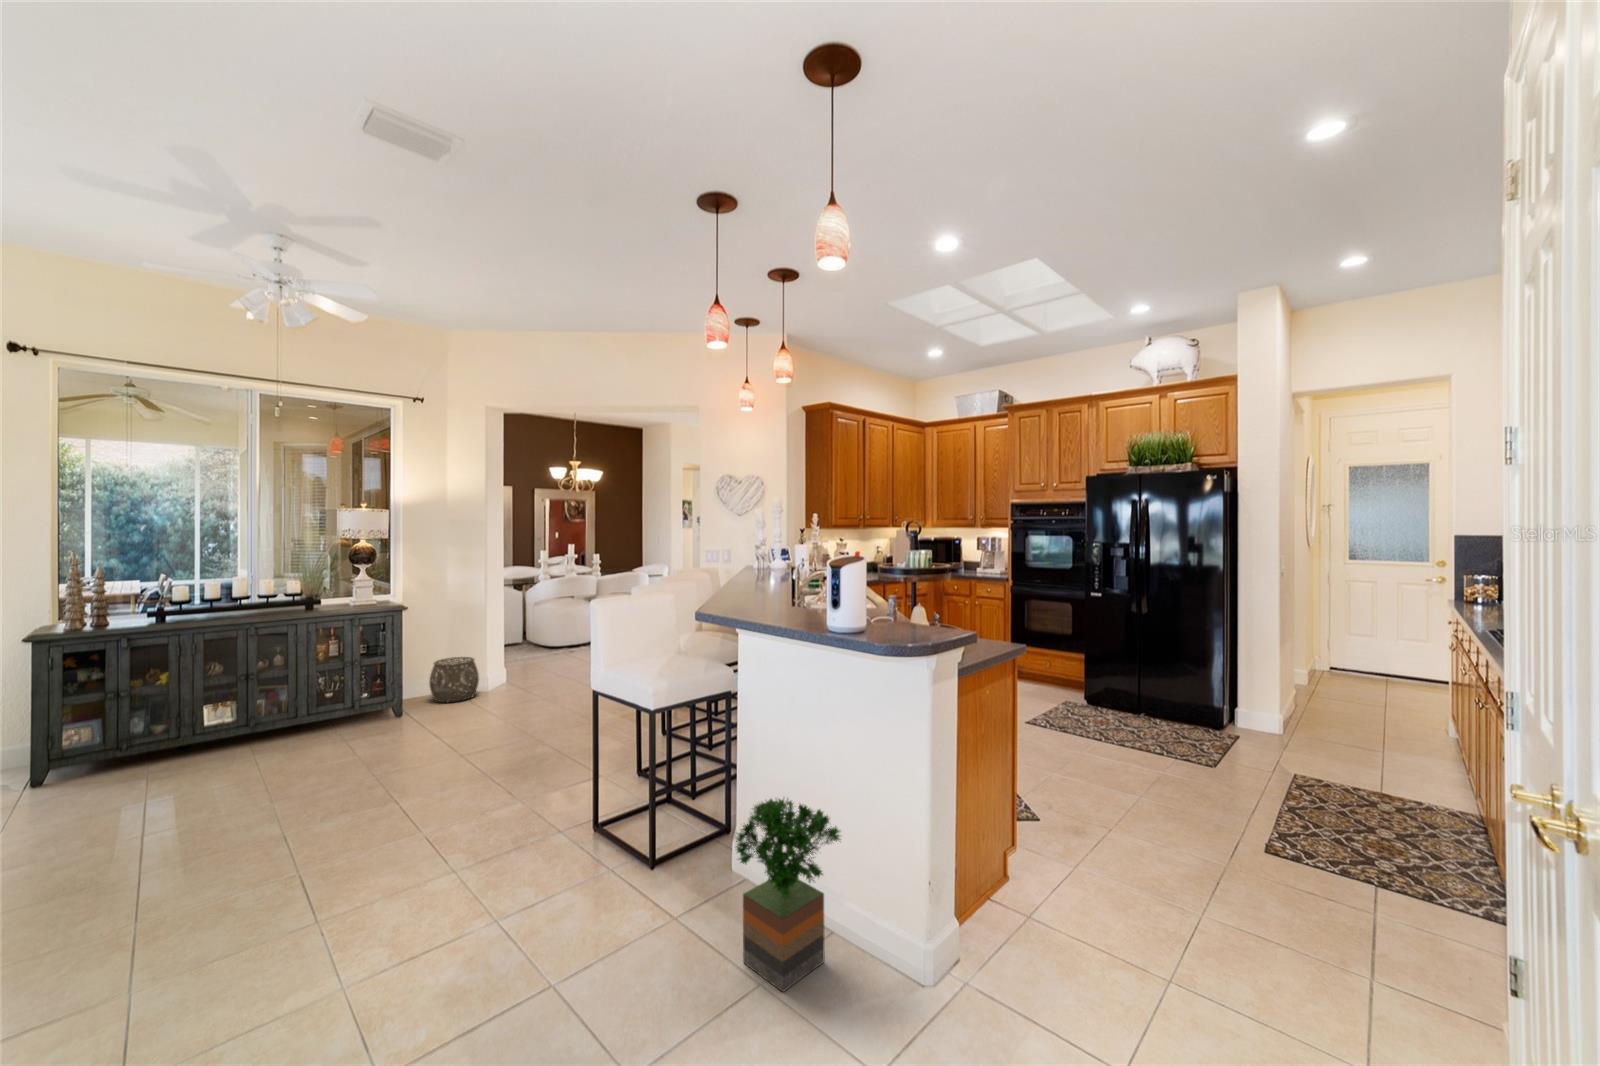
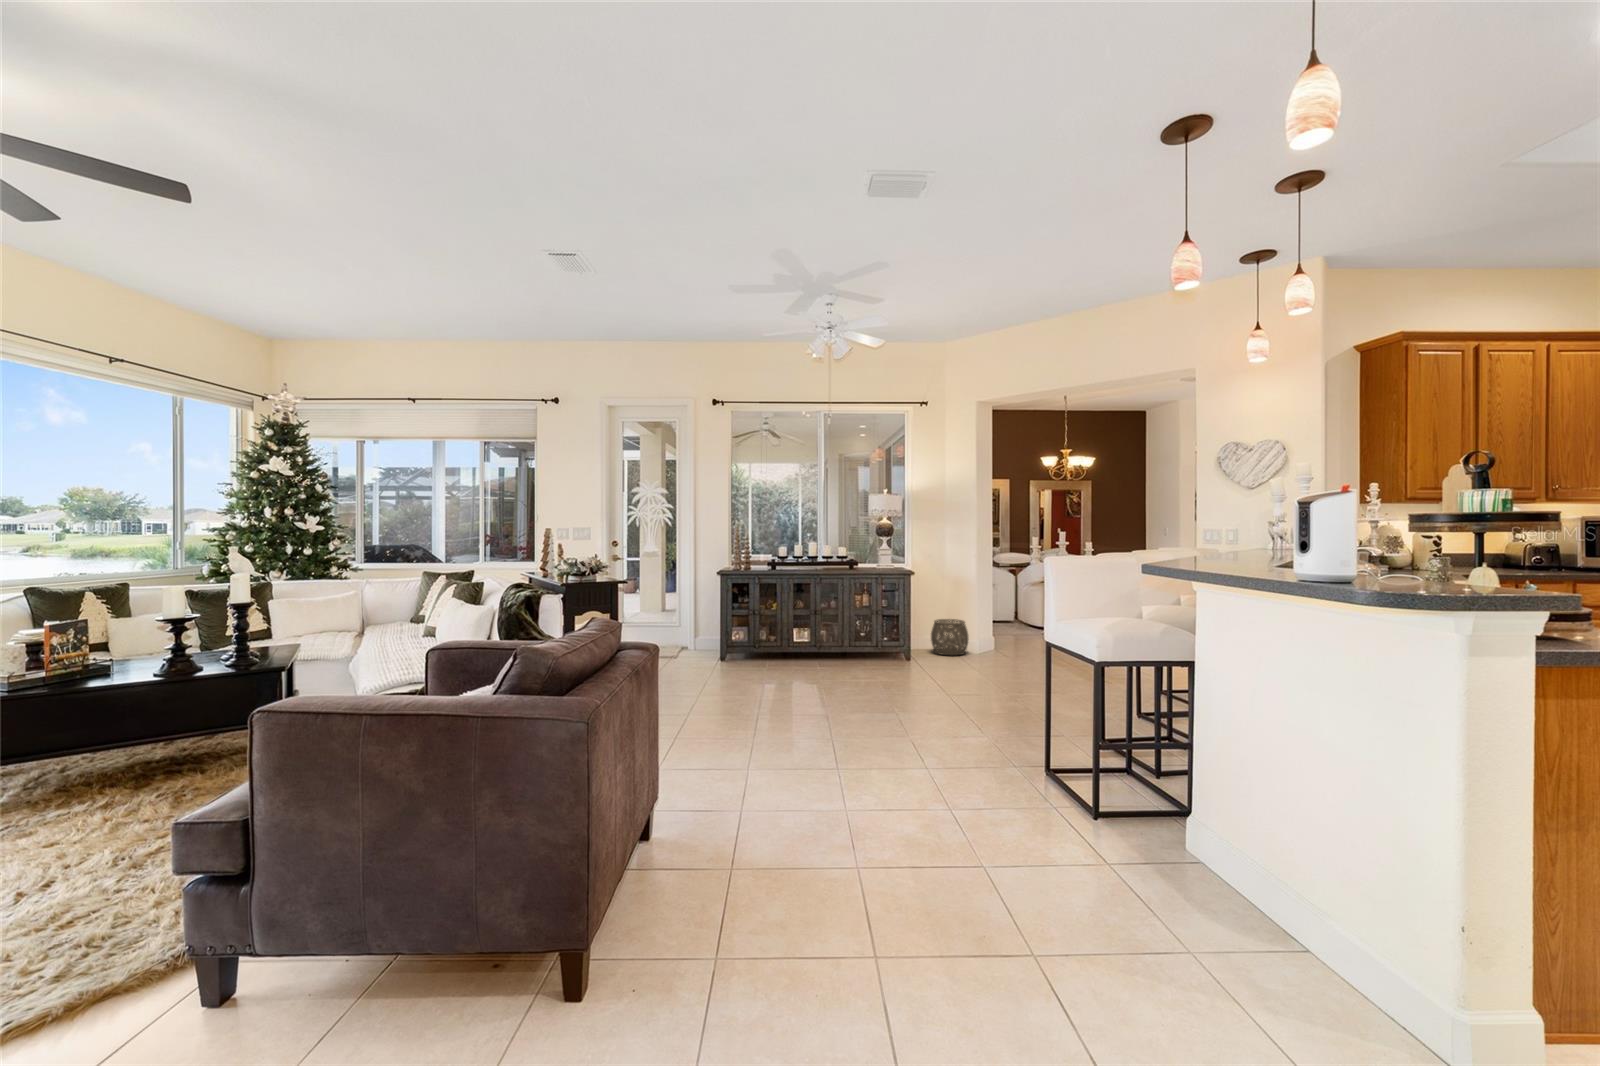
potted tree: present [736,799,840,992] -> none [1164,765,1323,978]

